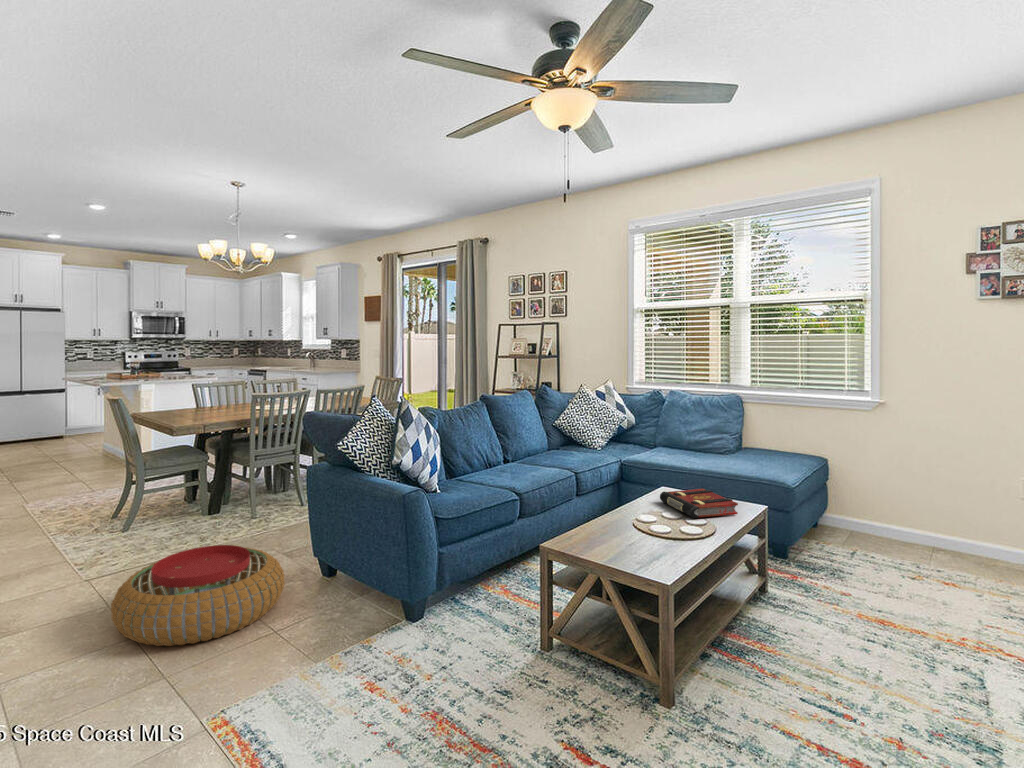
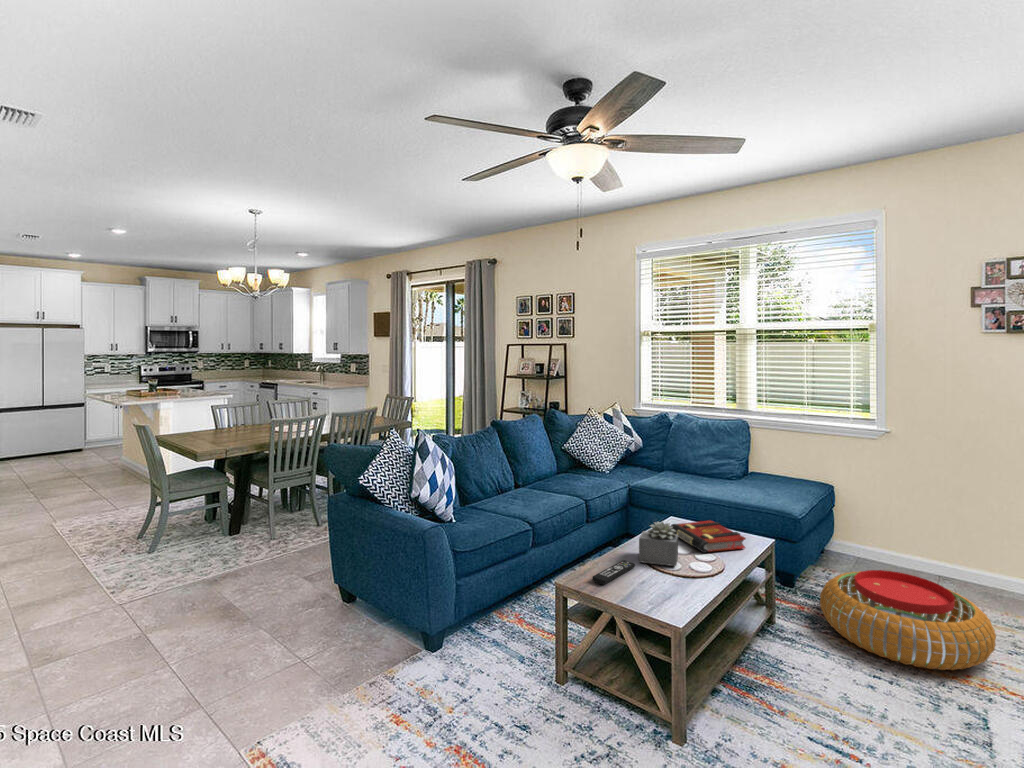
succulent plant: none [627,484,668,530] -> present [639,521,678,566]
remote control: none [577,525,622,546] -> present [592,560,635,584]
pouf: present [111,545,284,646] -> present [820,570,996,670]

